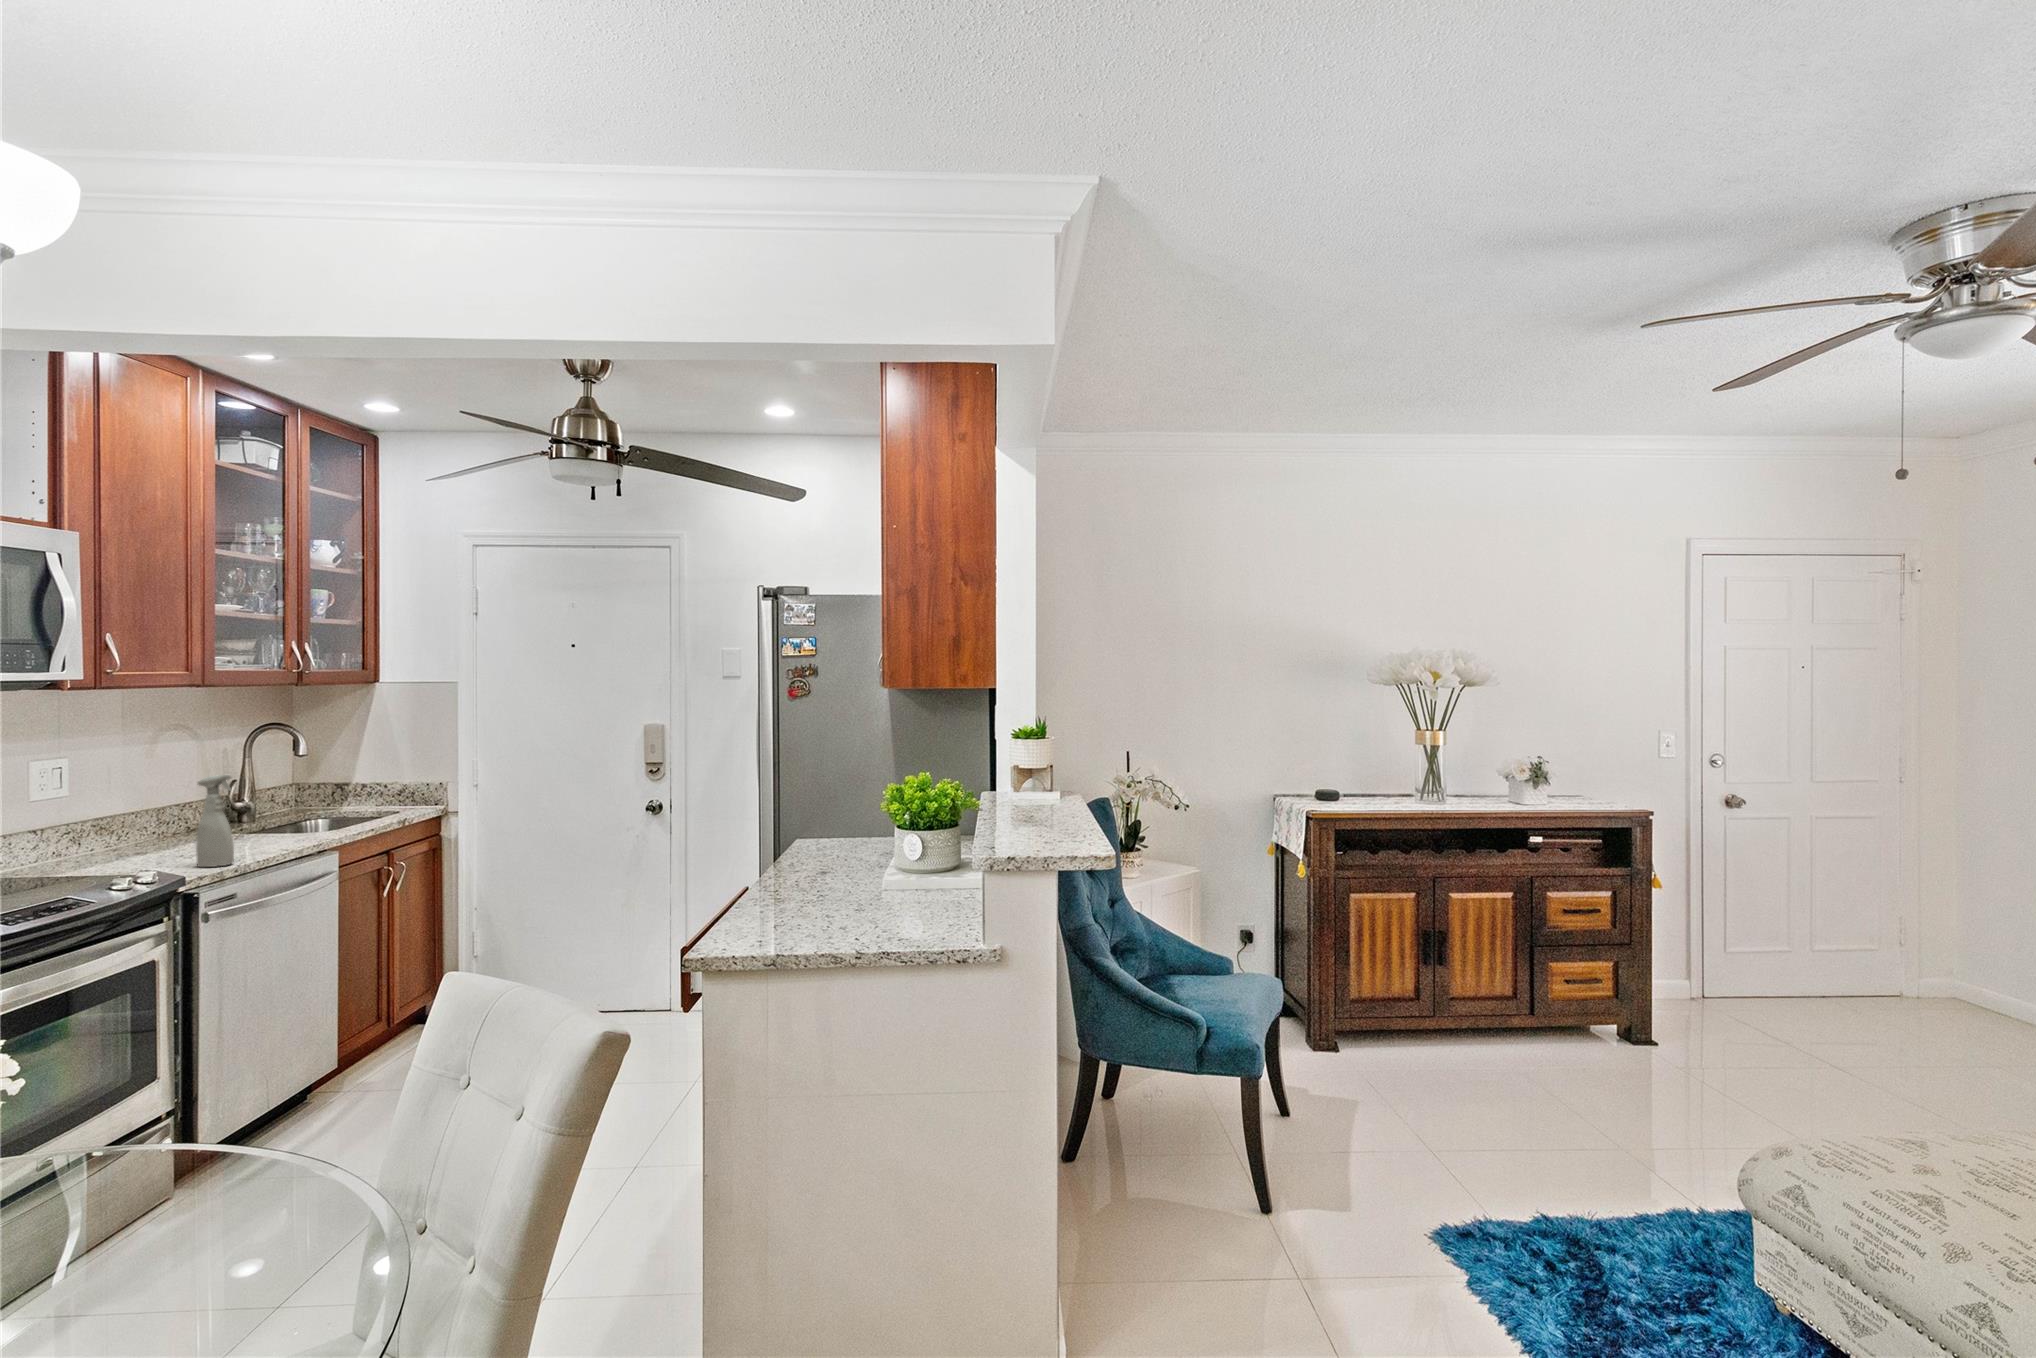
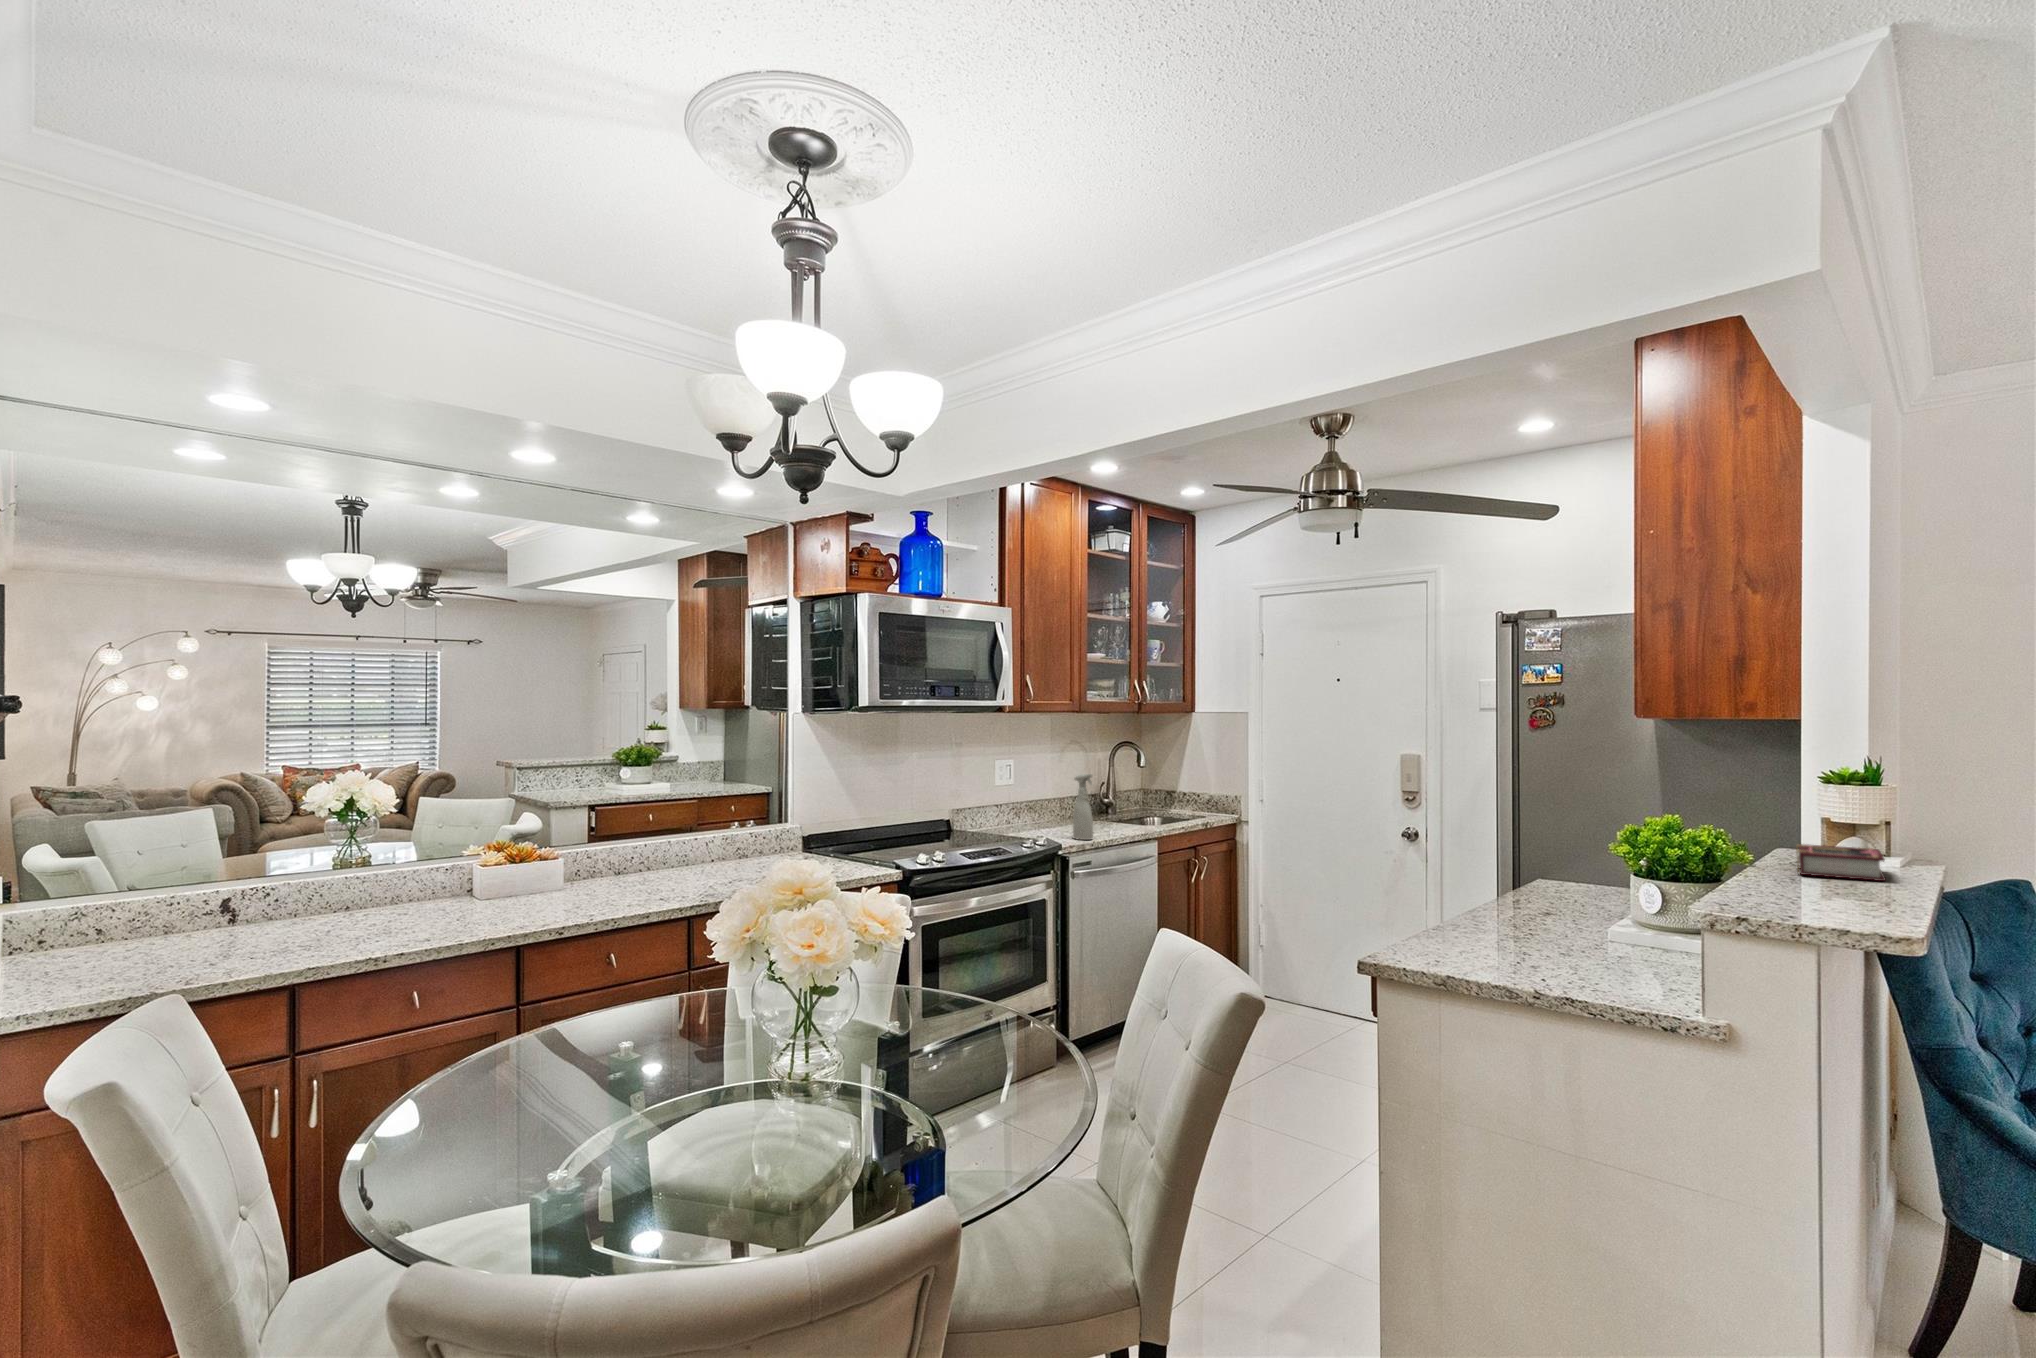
book: none [1008,784,1066,811] -> present [1796,844,1885,881]

